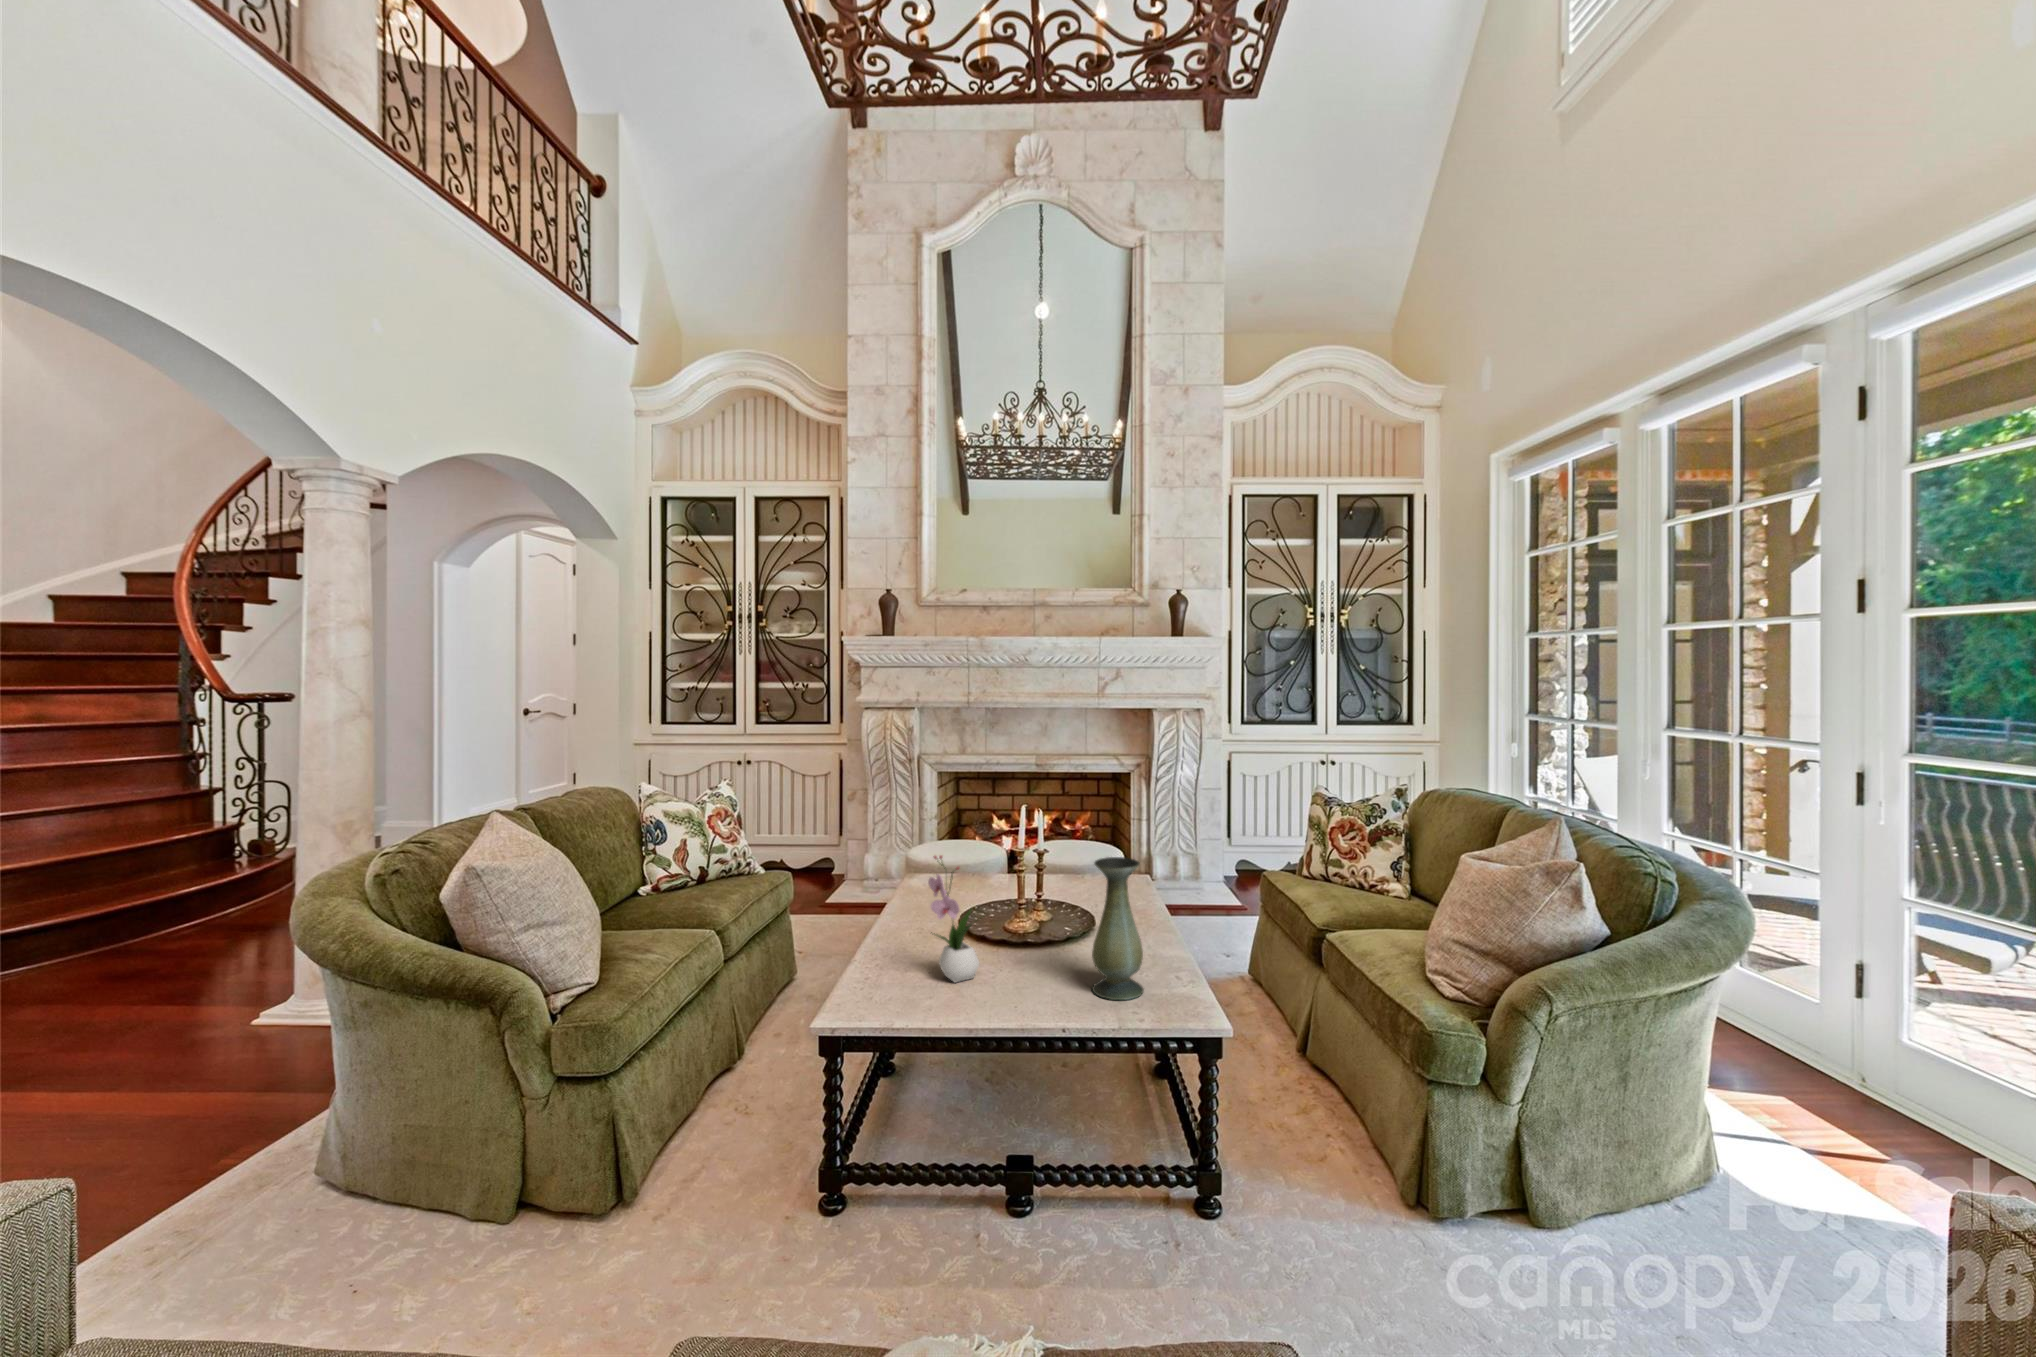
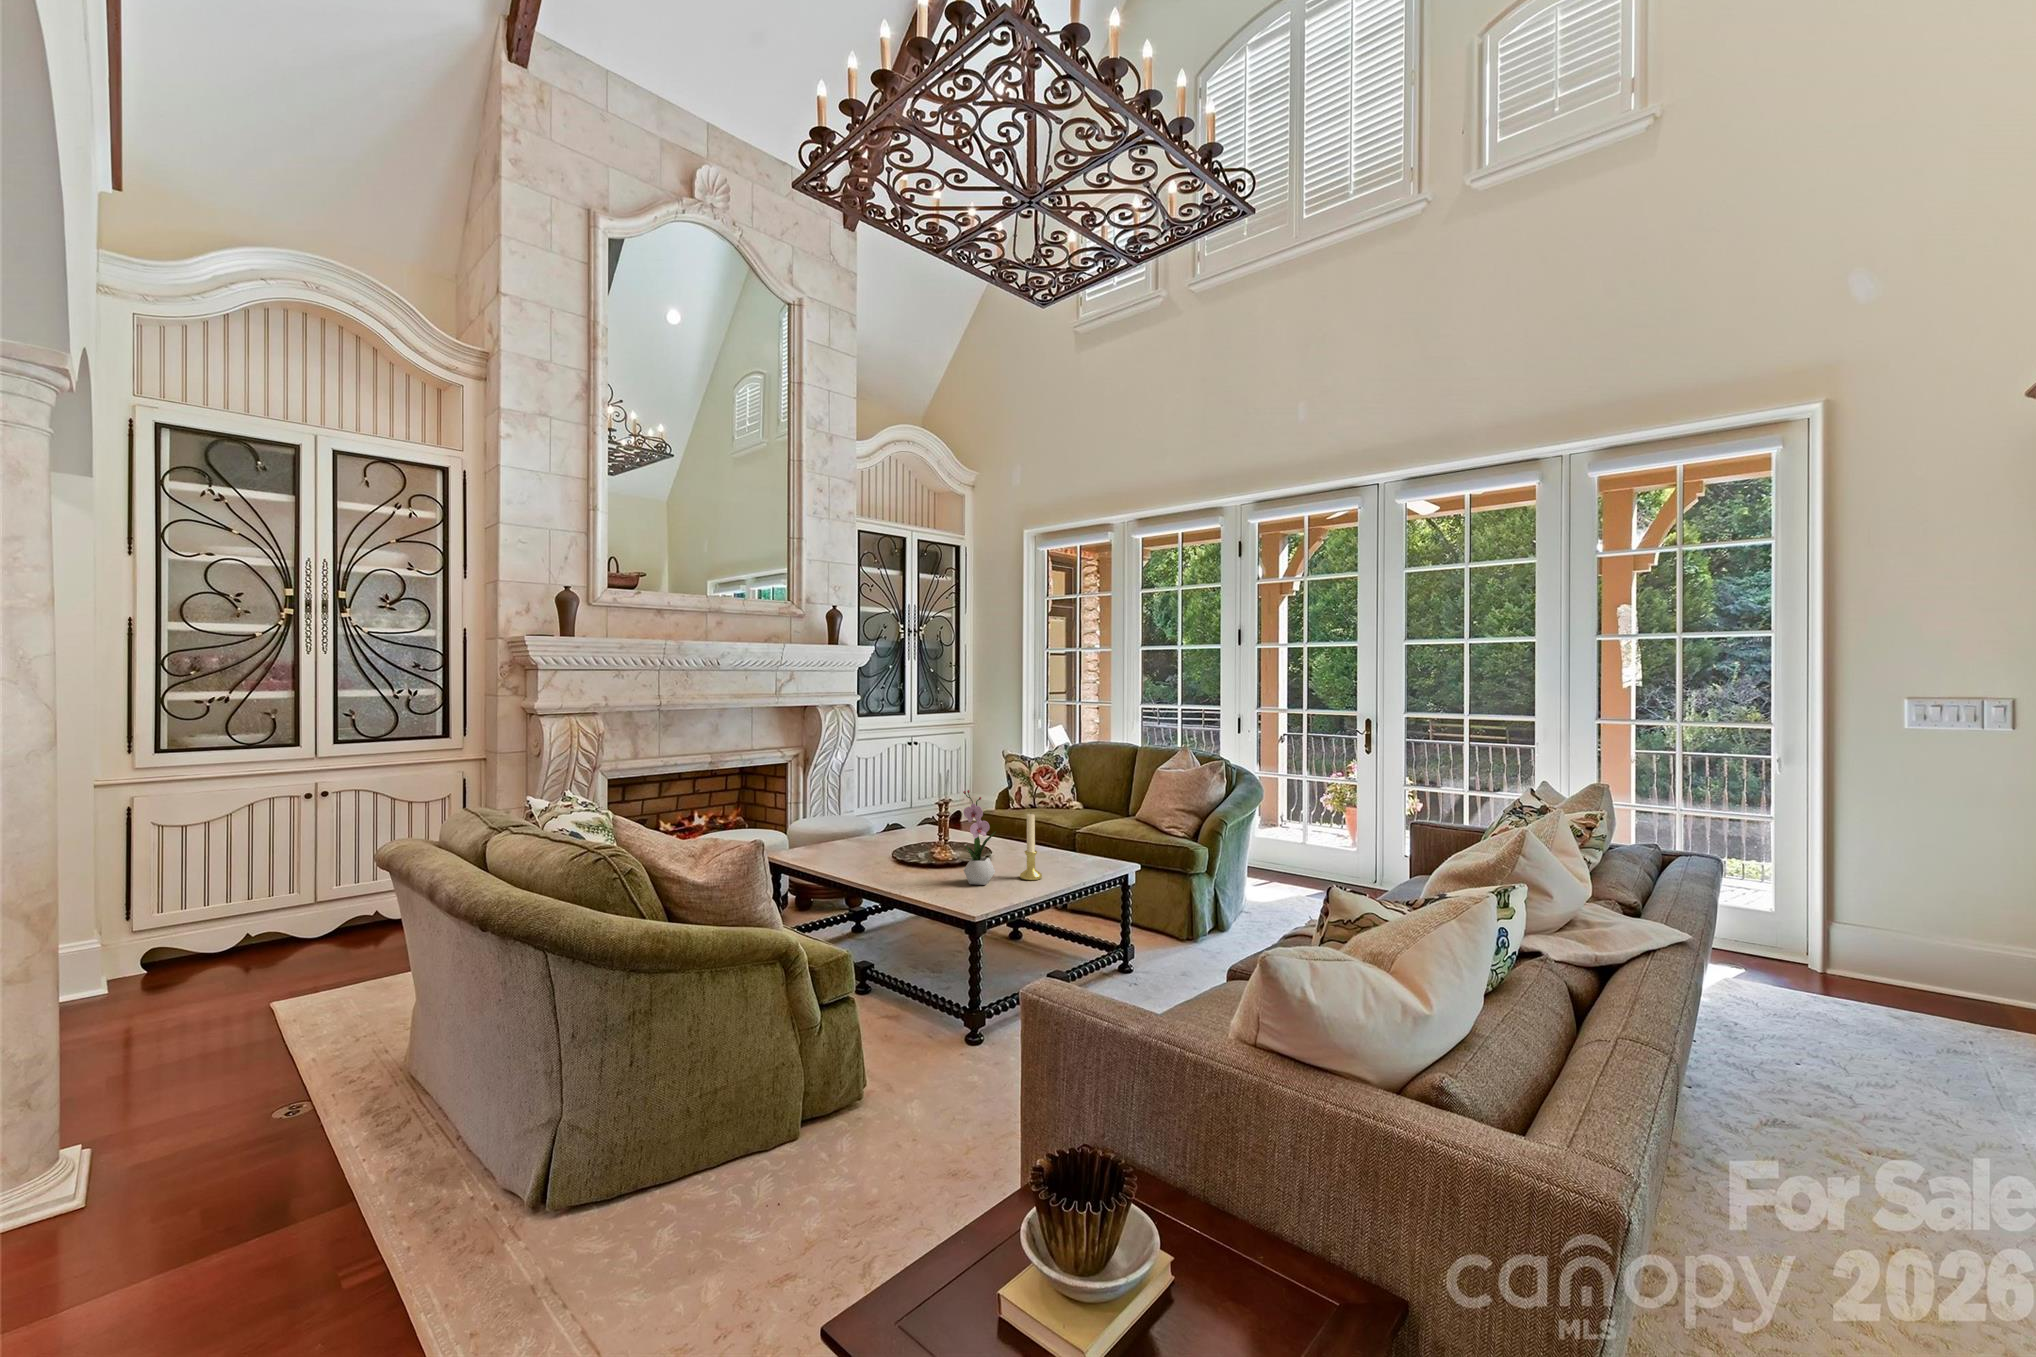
vase: present [1092,857,1144,1000] -> none [1057,777,1093,870]
candle holder: none [1009,899,1040,995] -> present [1020,814,1042,880]

